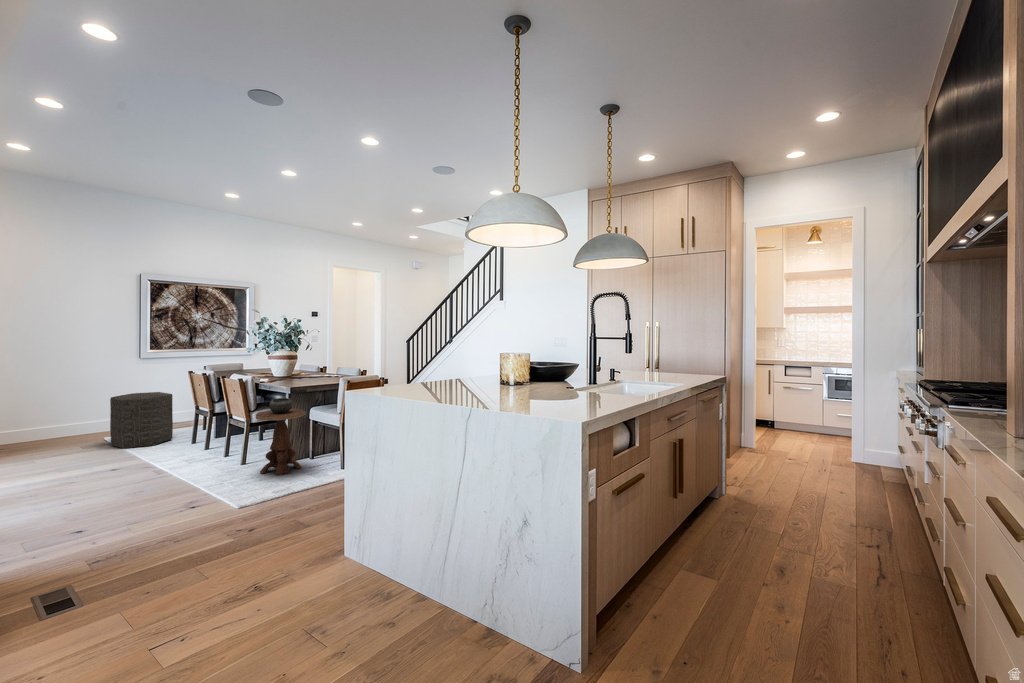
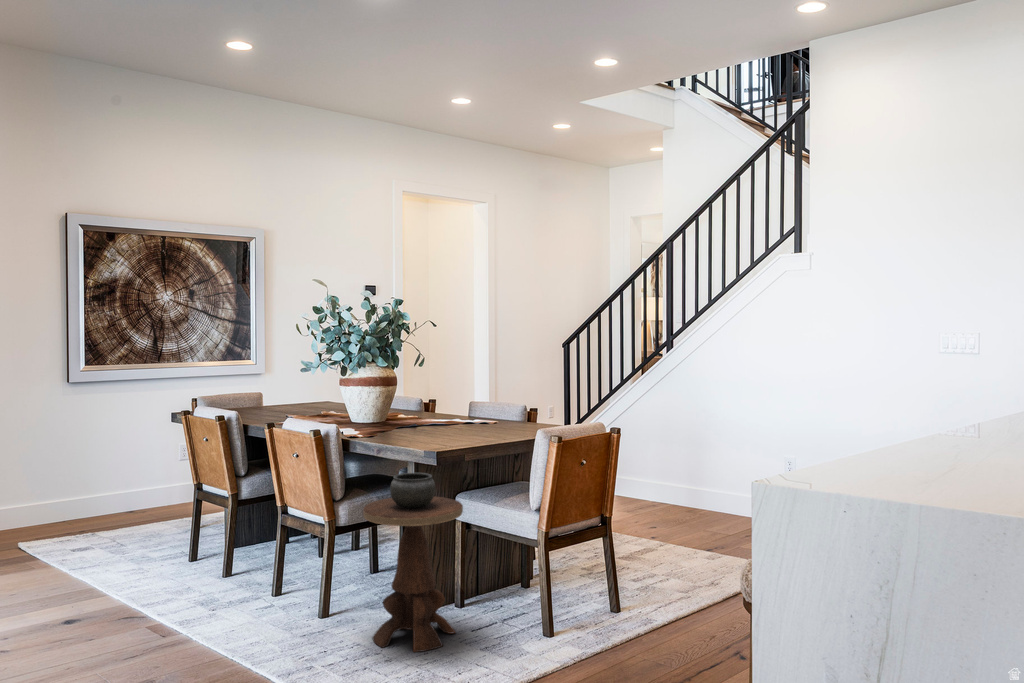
ottoman: present [110,392,173,449] -> none [34,452,145,571]

